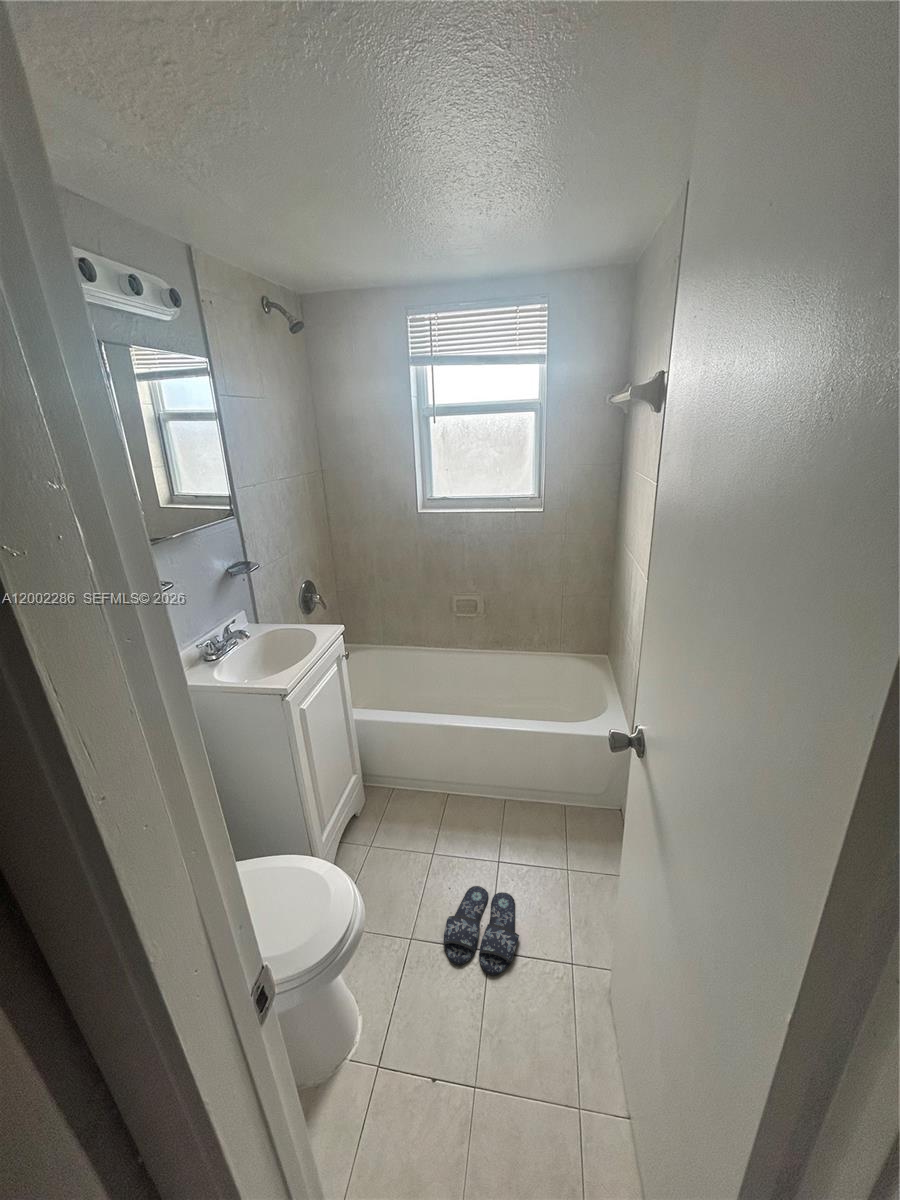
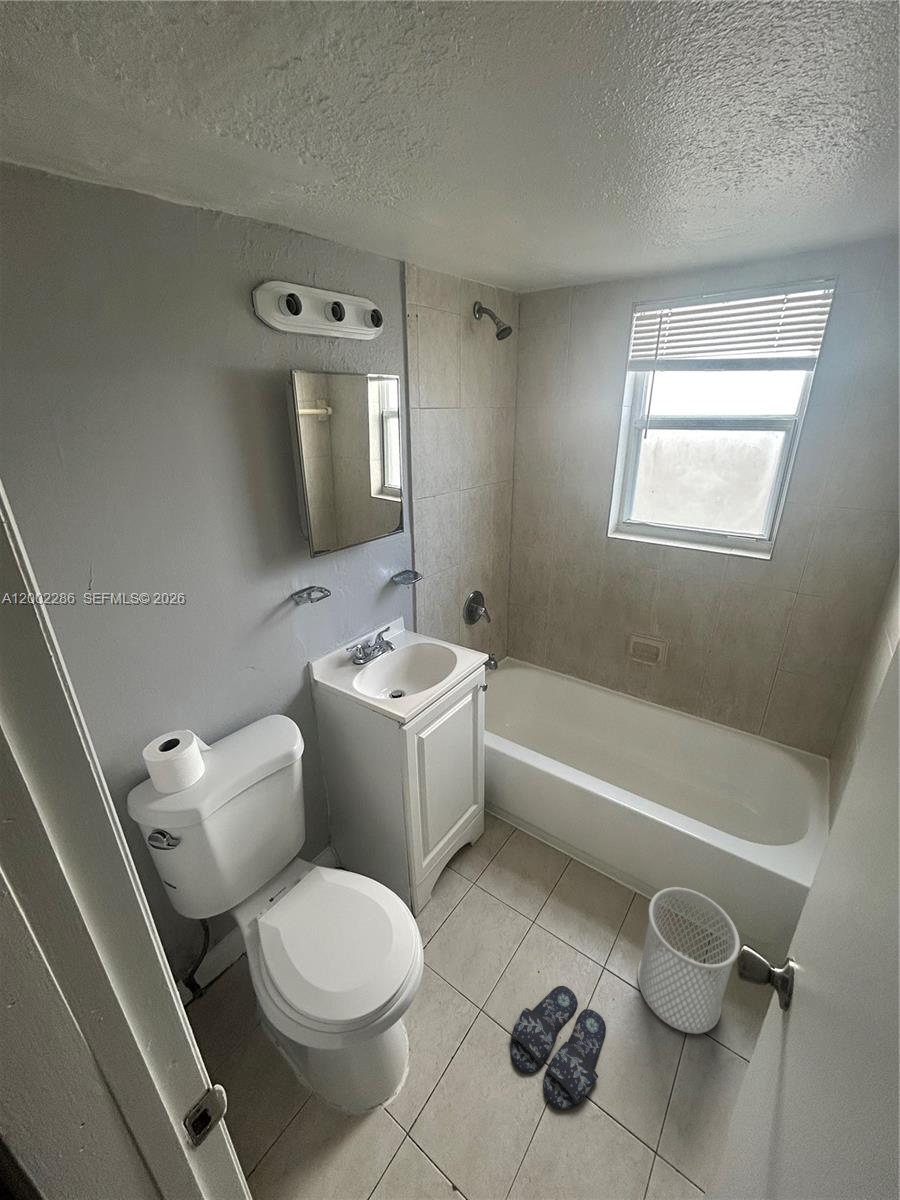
wastebasket: none [524,767,591,875] -> present [637,887,740,1034]

